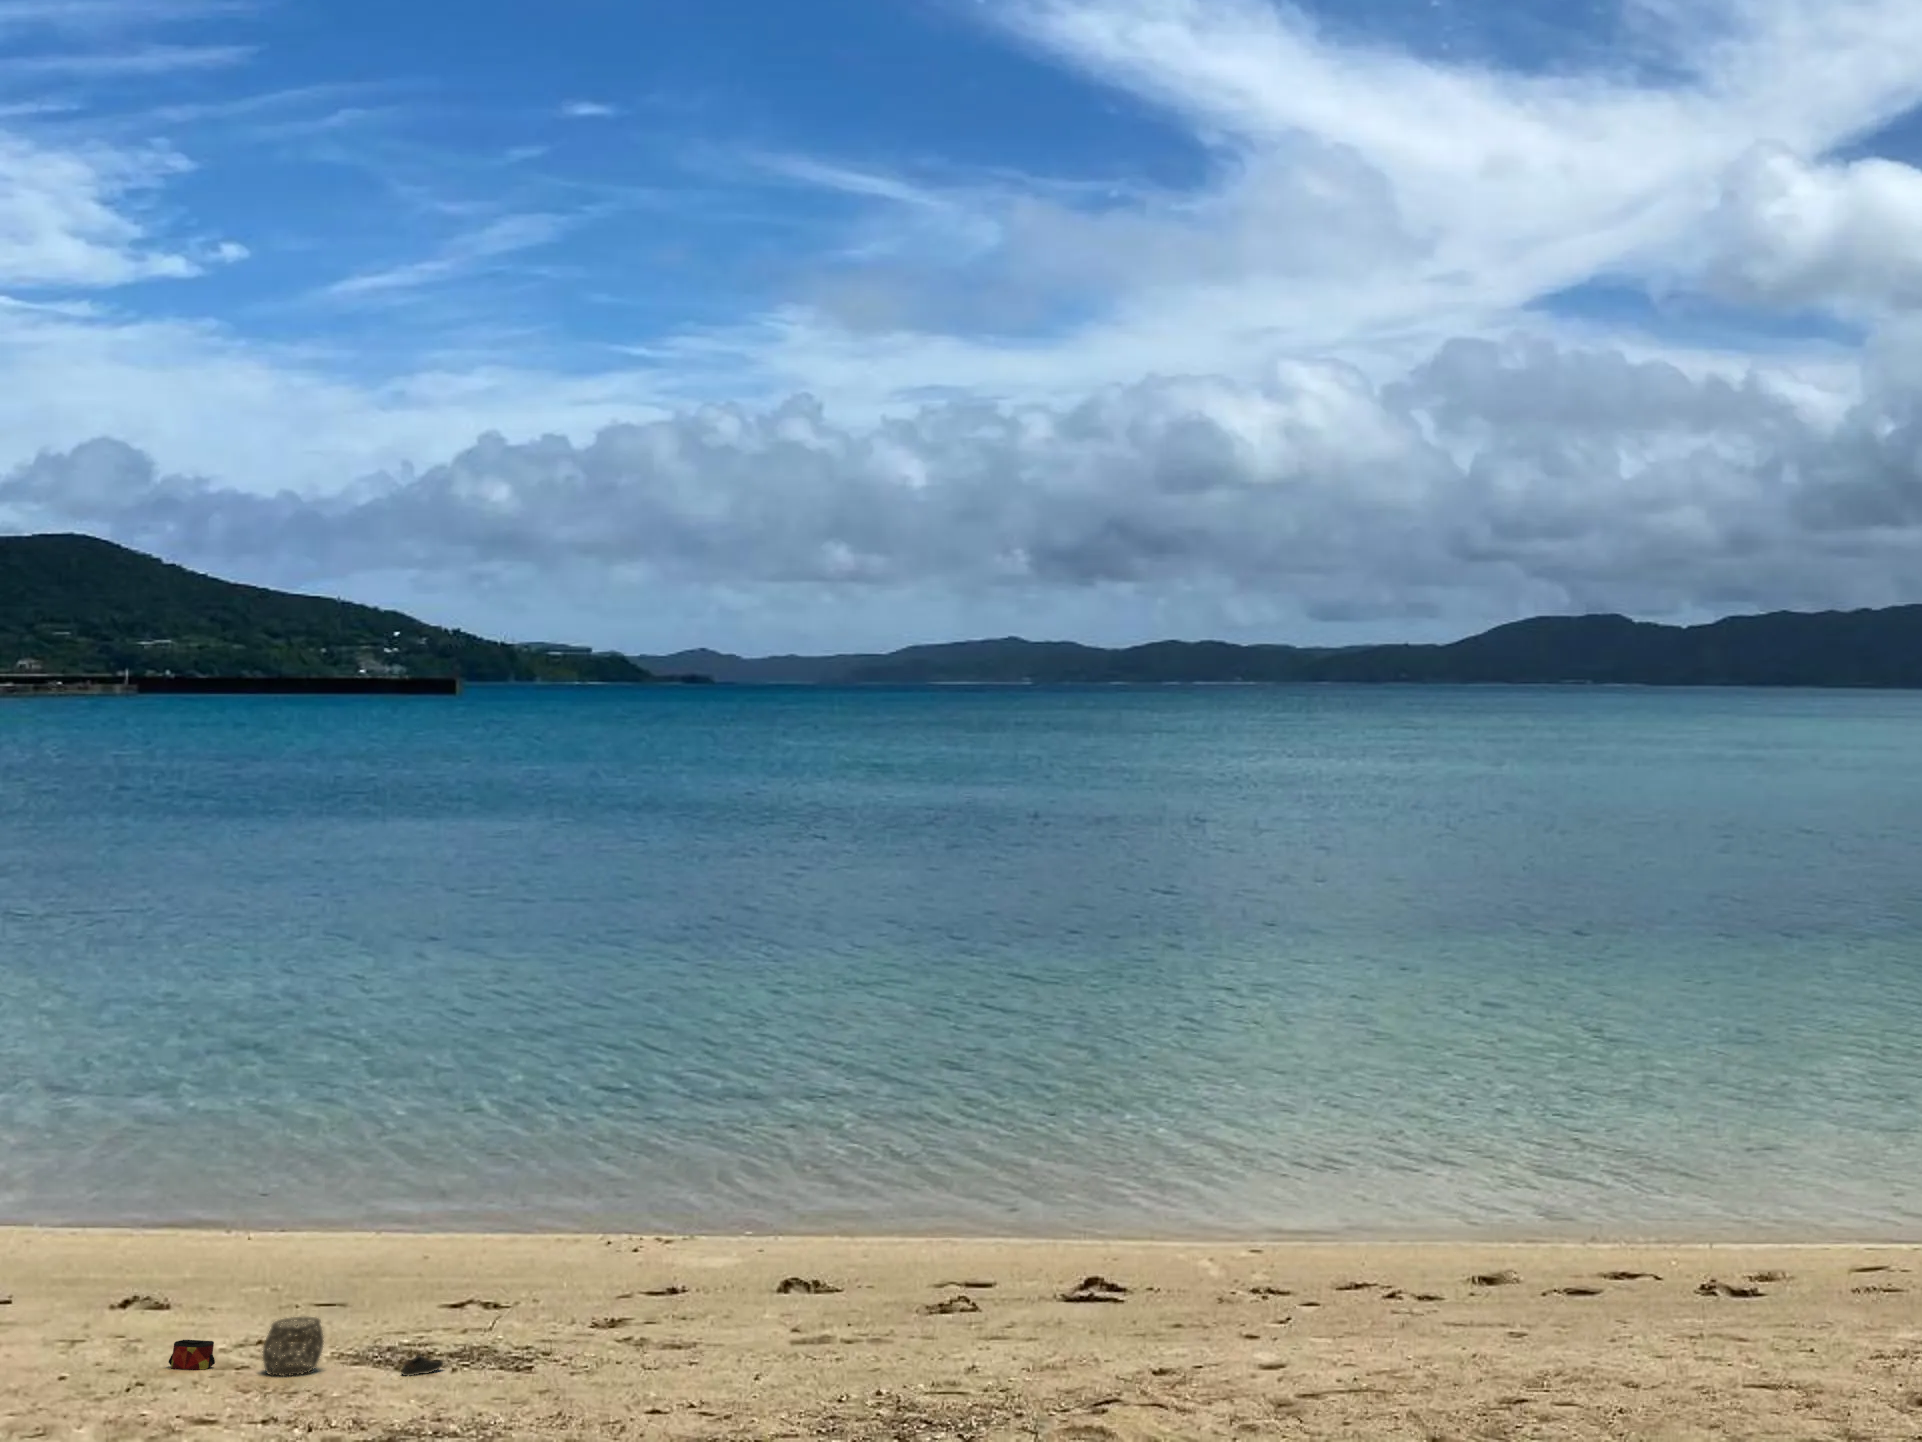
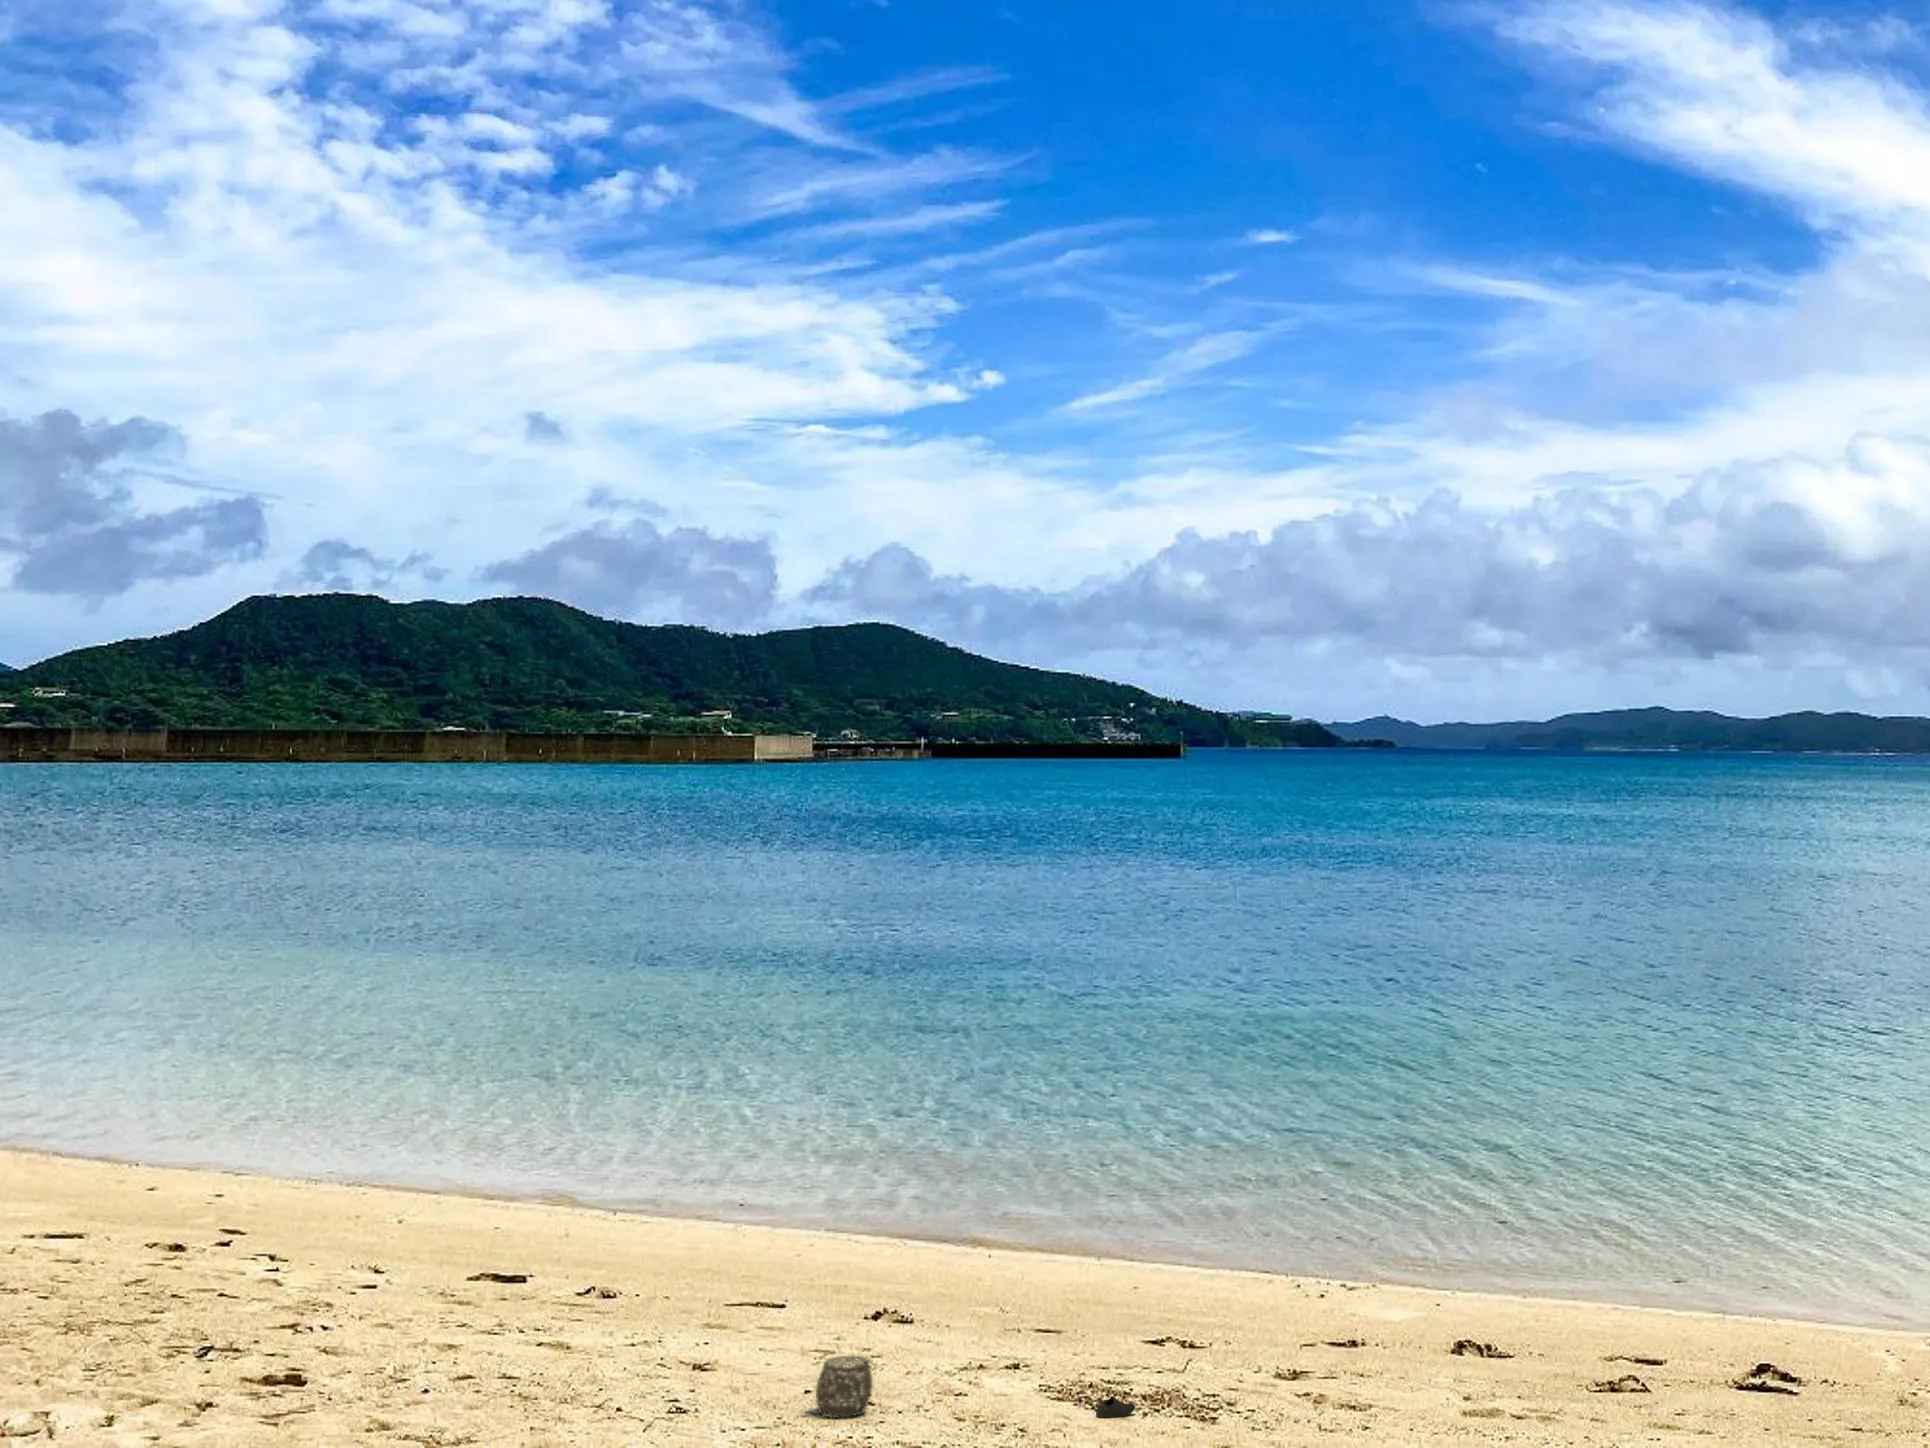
woven basket: present [263,1317,324,1376] -> present [816,1356,872,1418]
bag: present [169,1340,215,1370] -> none [897,1361,936,1394]

